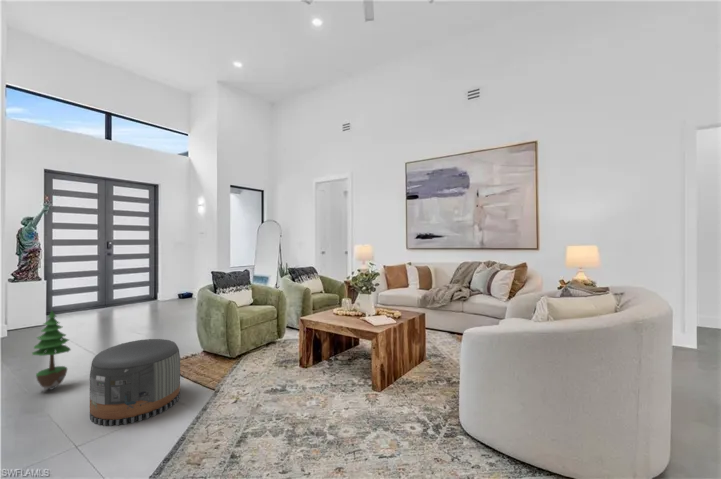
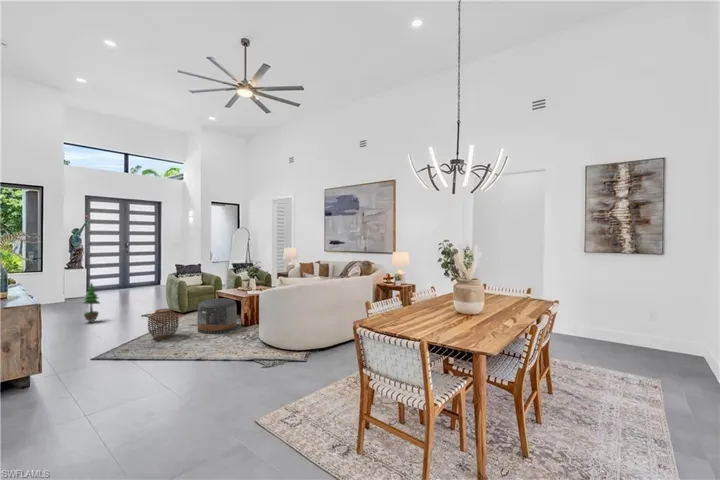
pouf: present [90,339,180,426] -> present [197,298,237,334]
woven basket: none [190,369,254,446] -> present [148,308,179,339]

